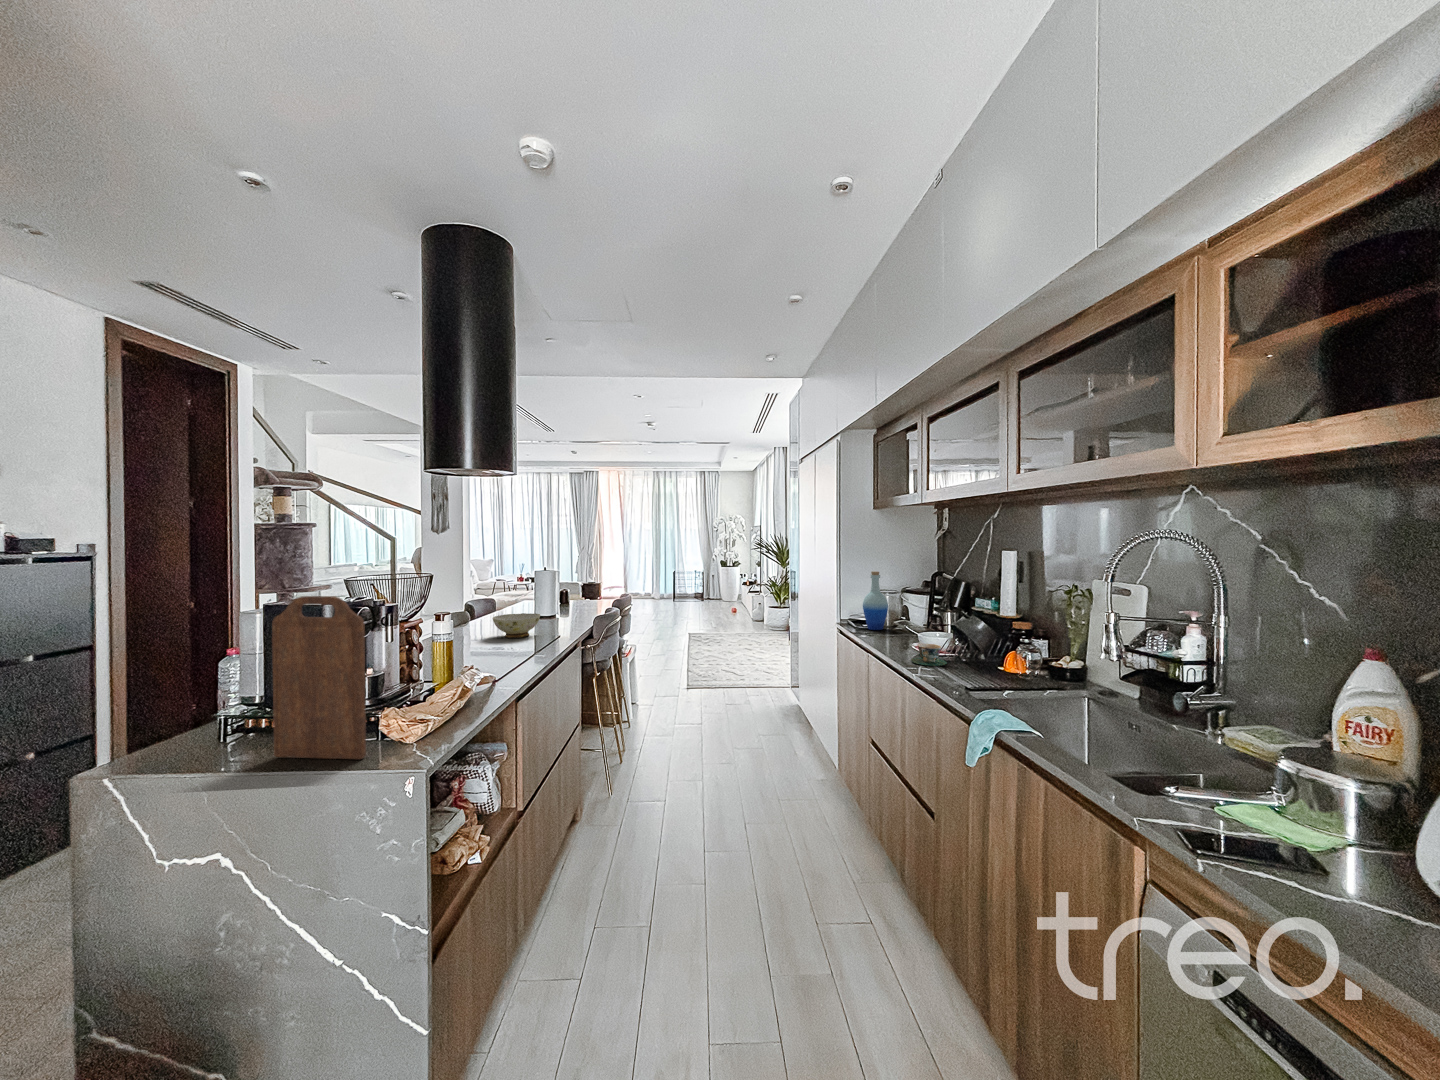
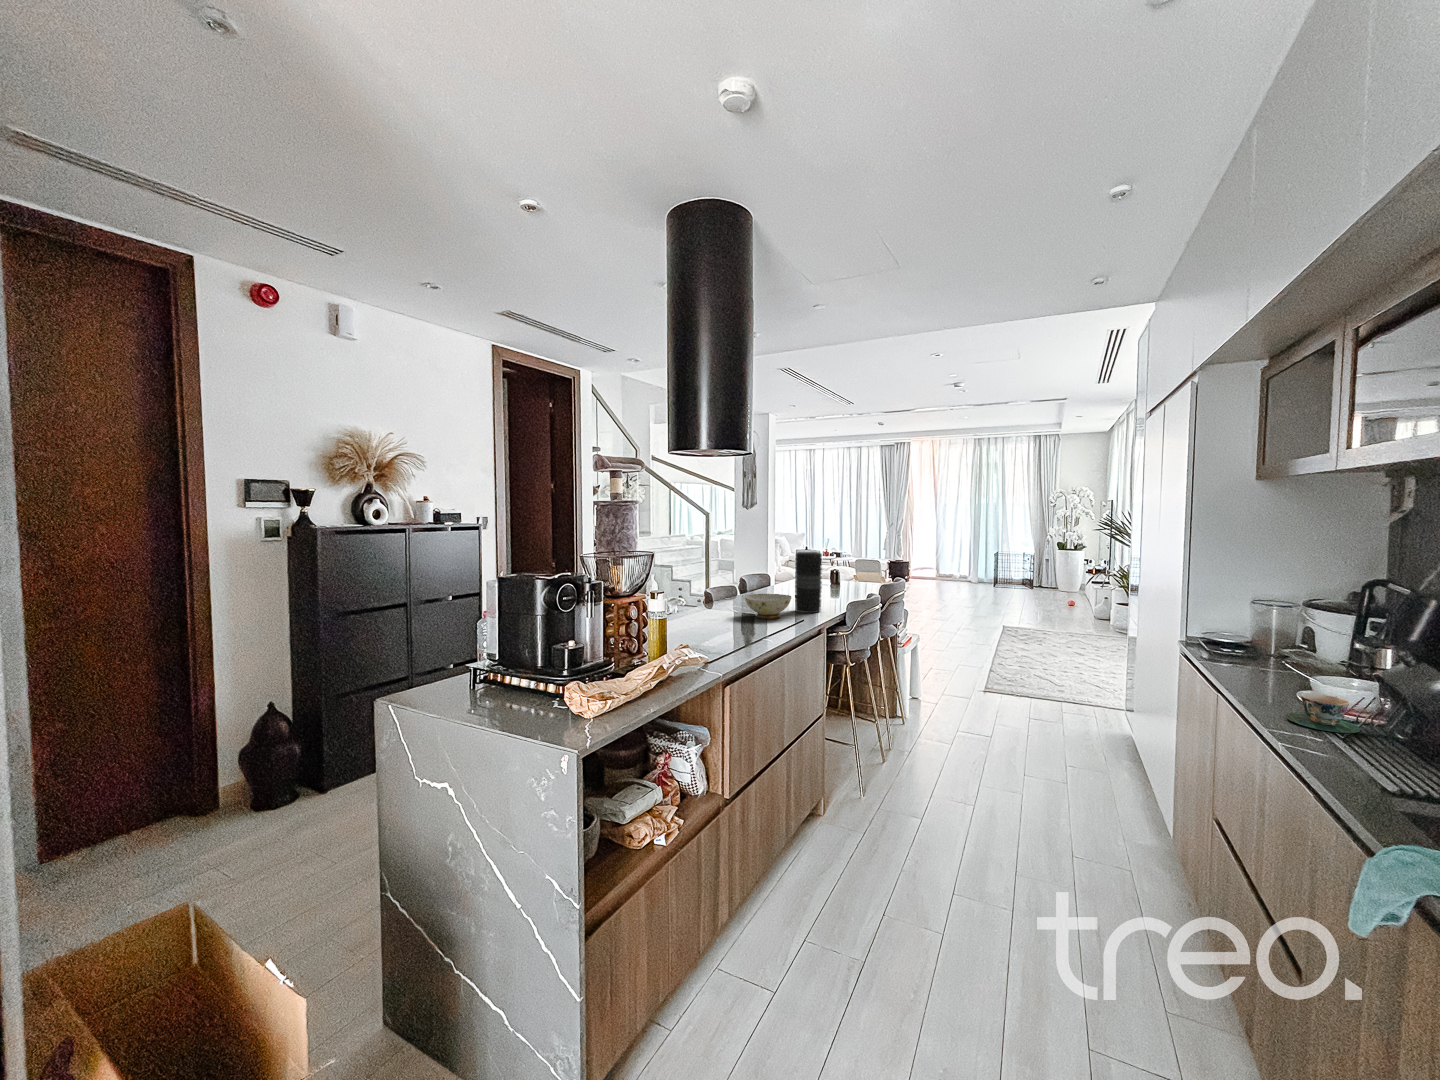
vase: none [538,571,565,630] -> present [795,552,822,613]
bottle: present [863,571,888,630] -> none [1225,573,1272,658]
cutting board: present [272,596,366,759] -> none [489,572,550,727]

